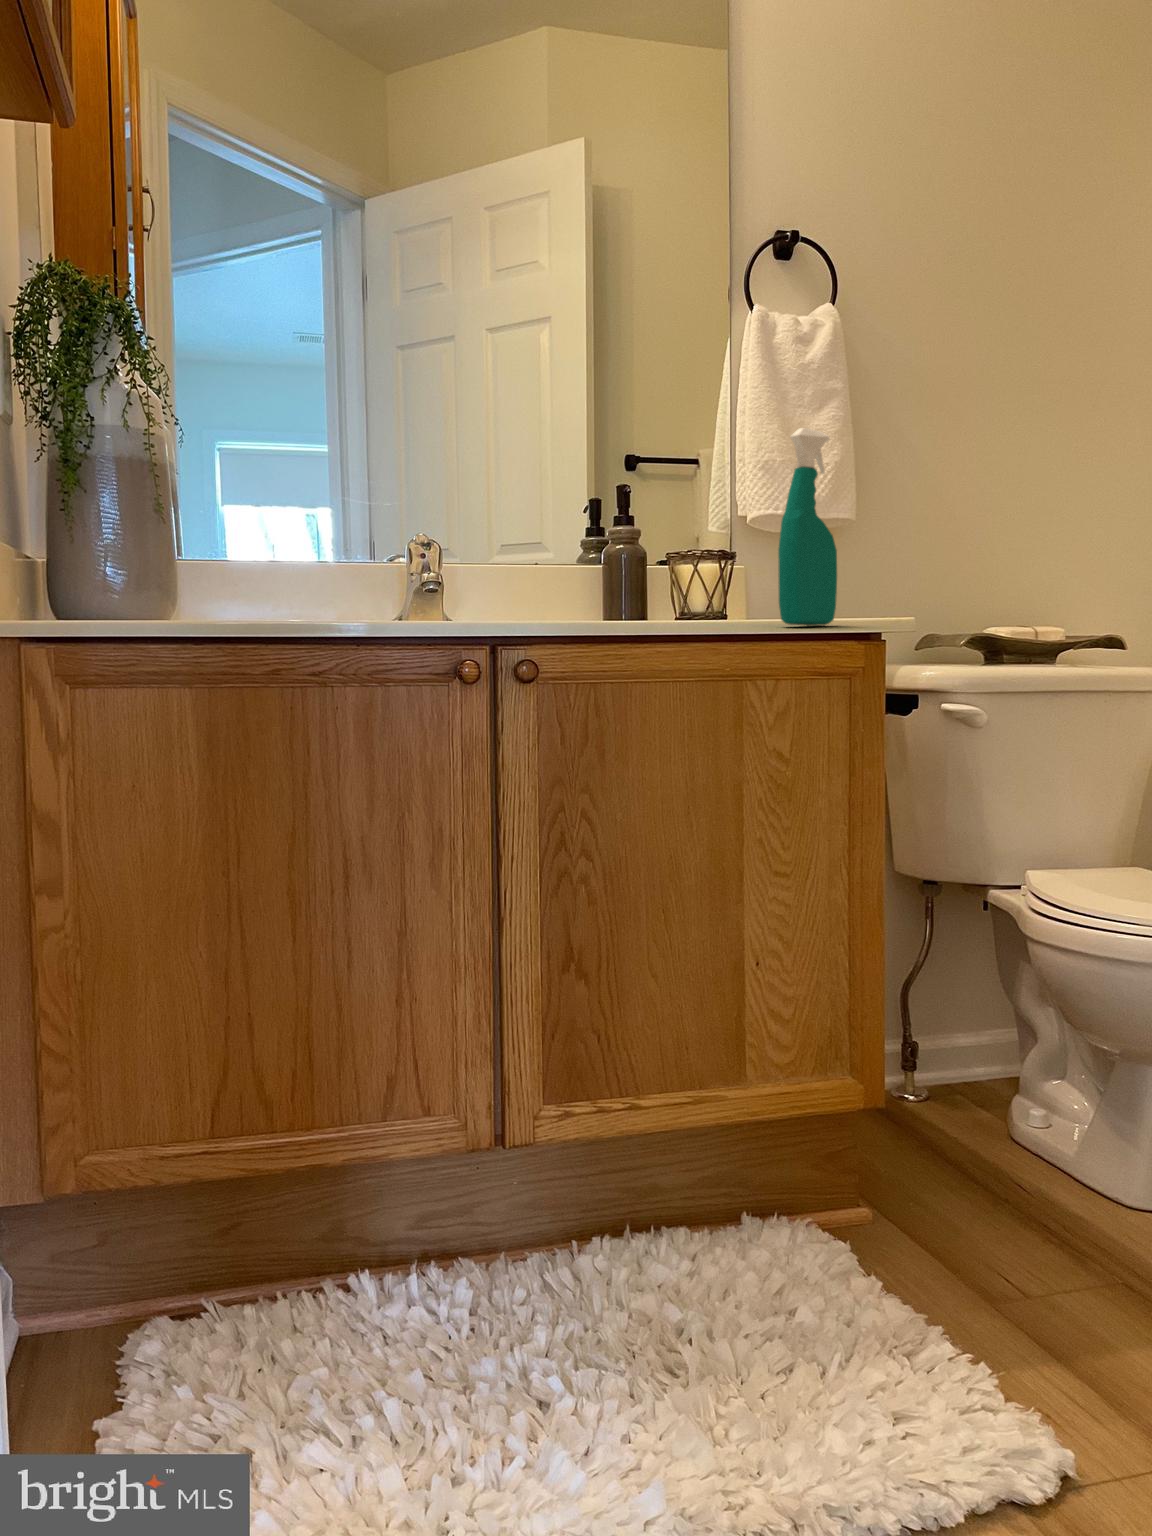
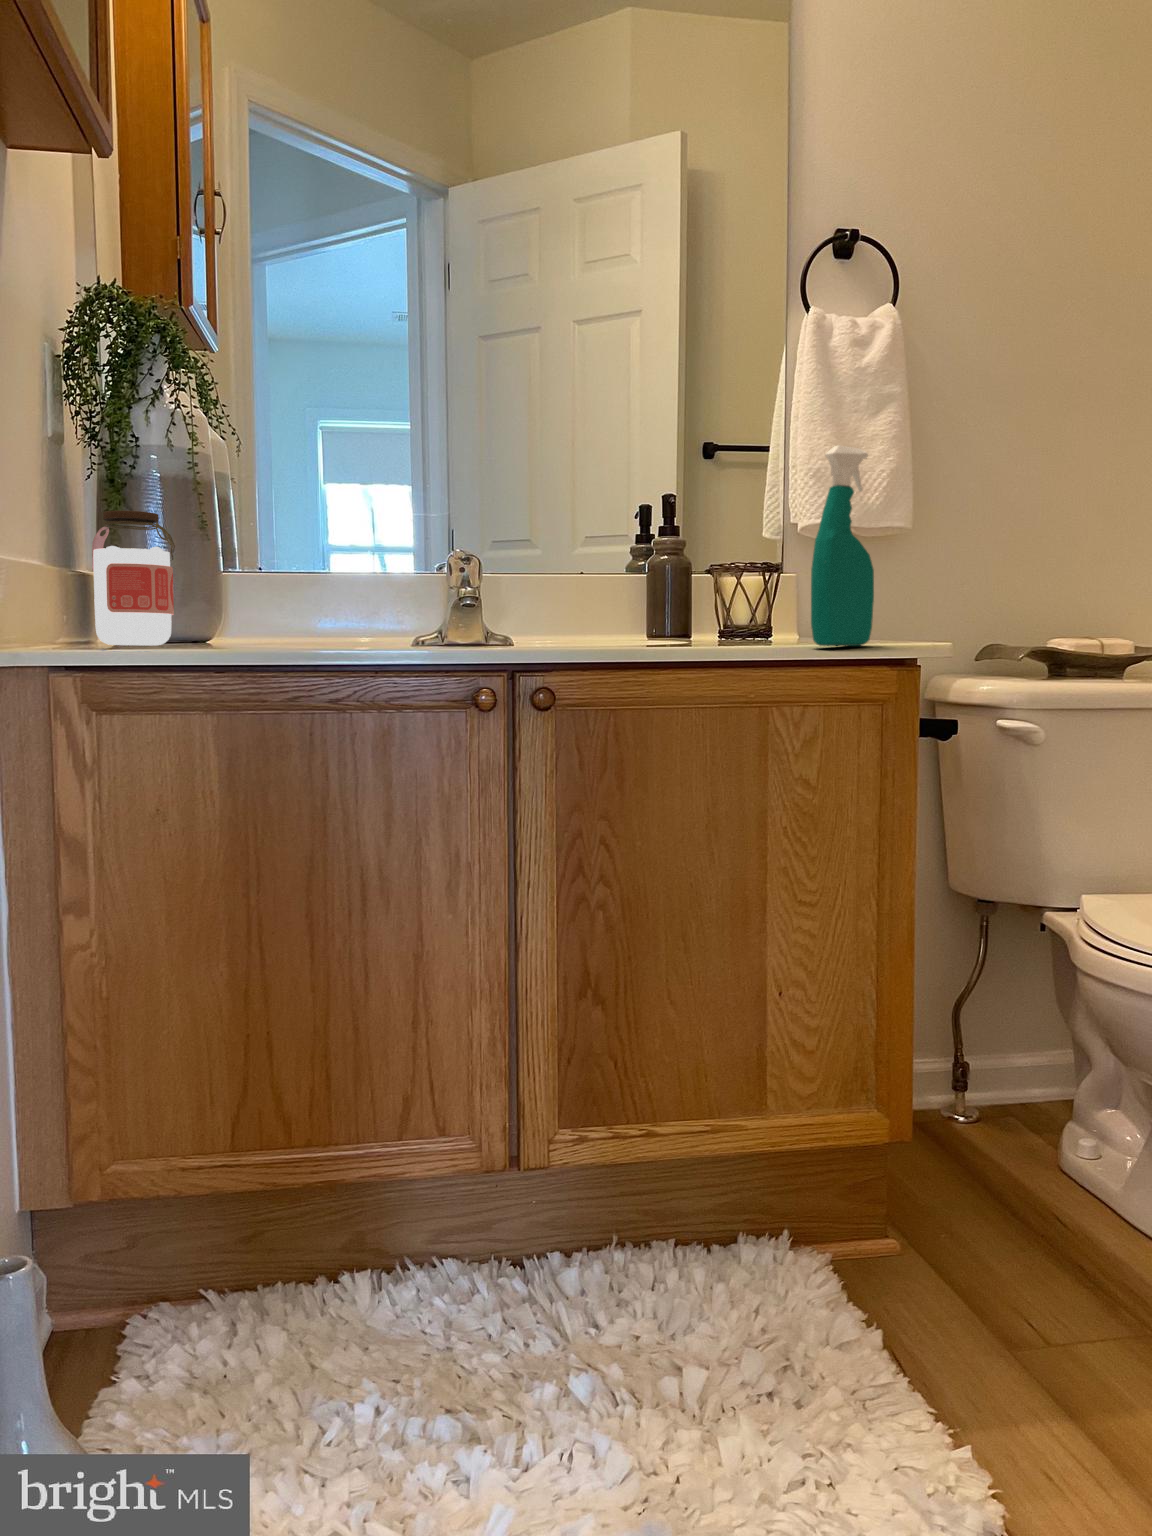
jar: none [54,484,141,626] -> present [92,511,175,645]

